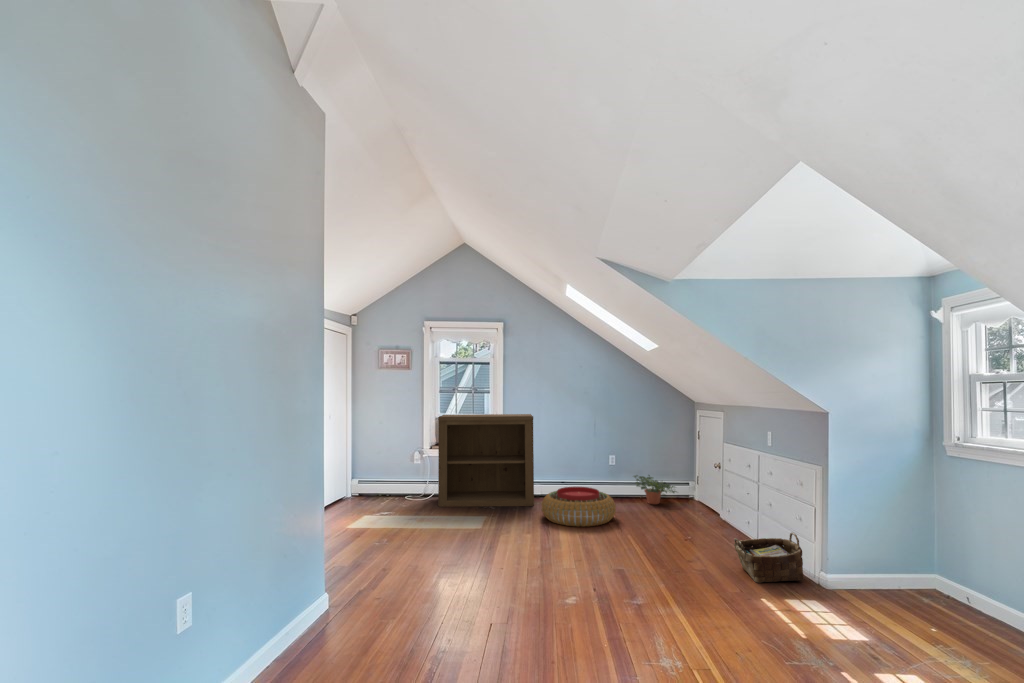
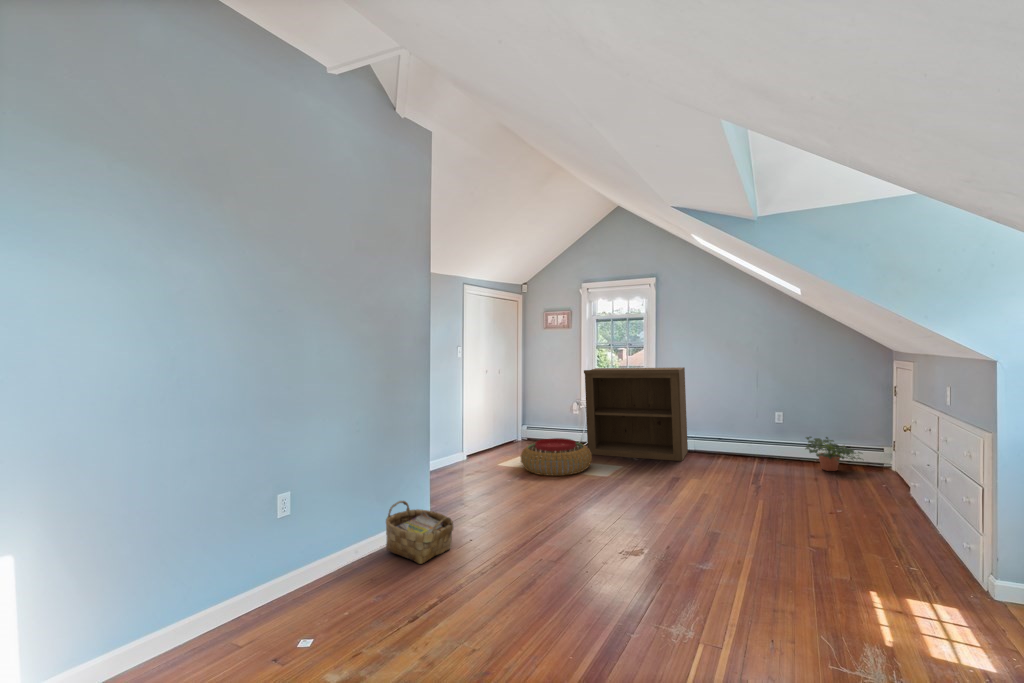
pouf: present [542,487,616,527] -> present [521,438,592,476]
woven basket: present [734,533,804,583] -> present [386,501,453,564]

